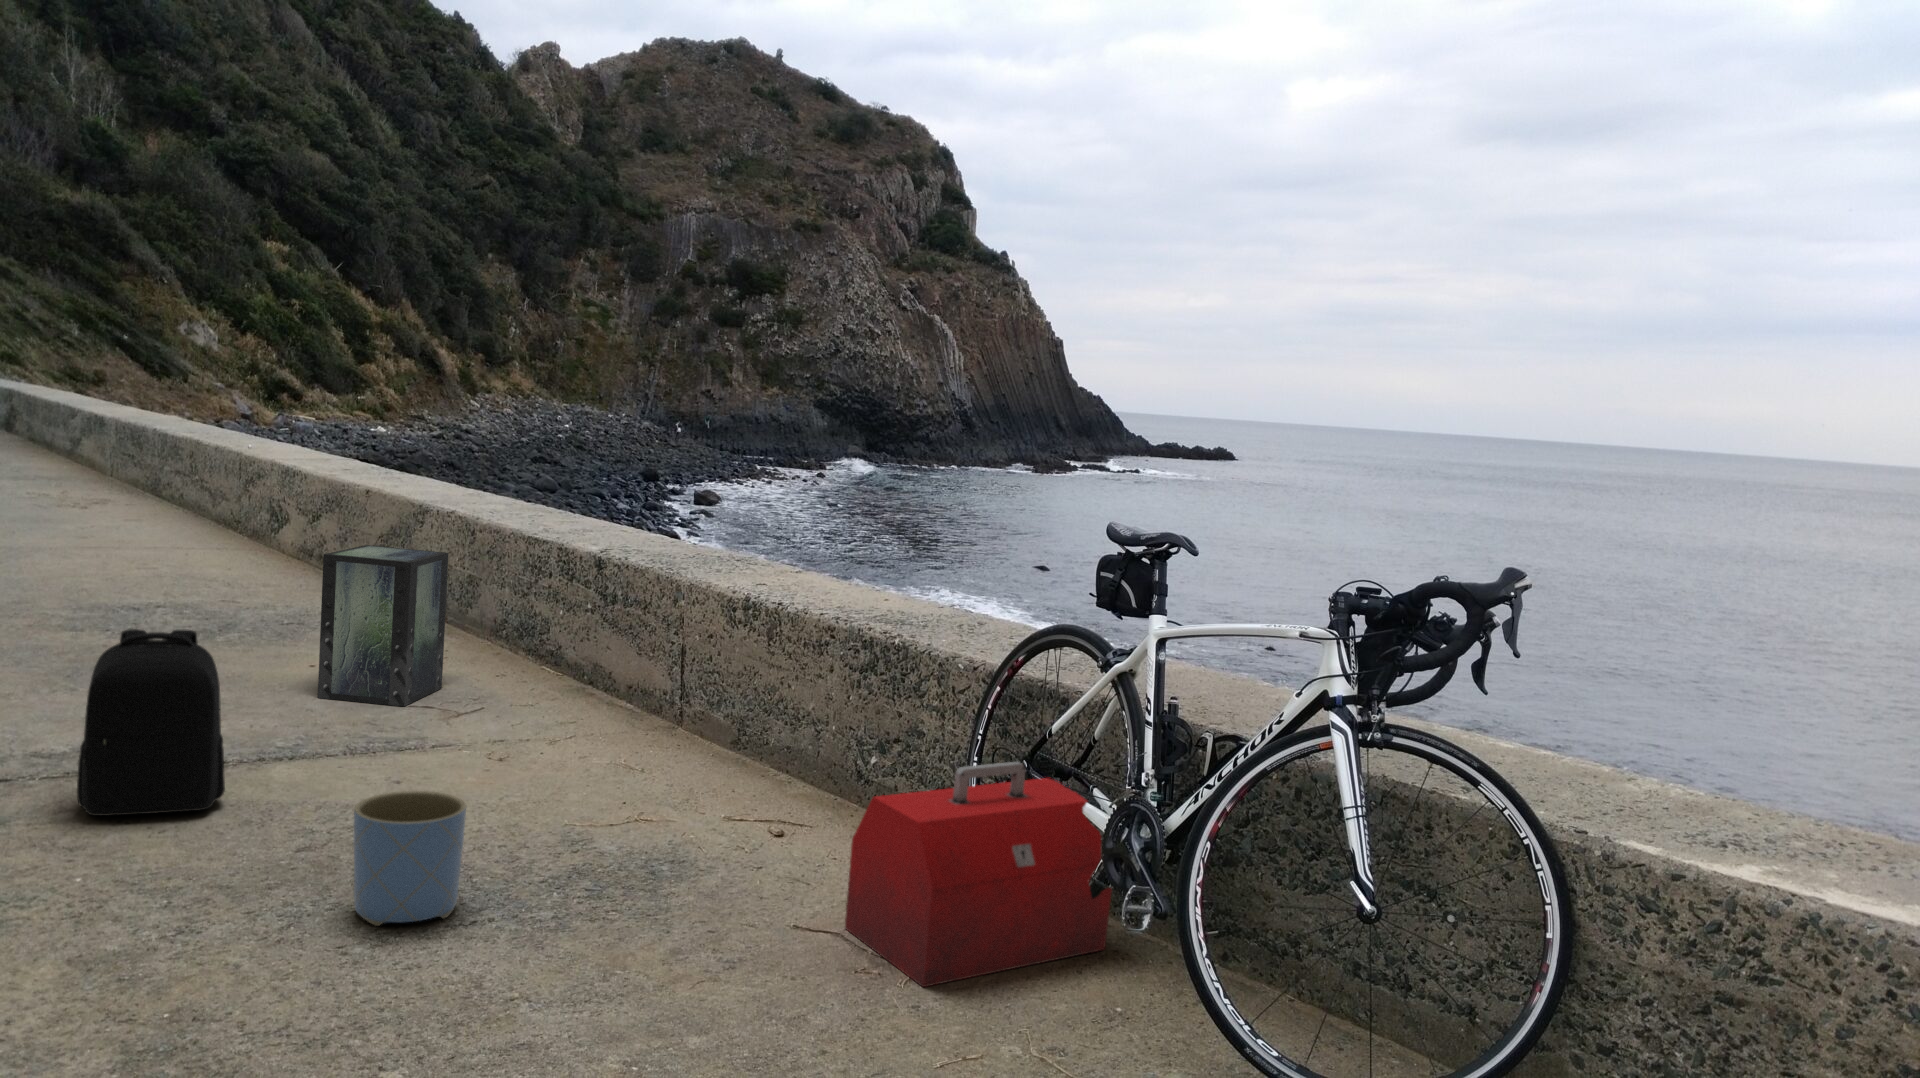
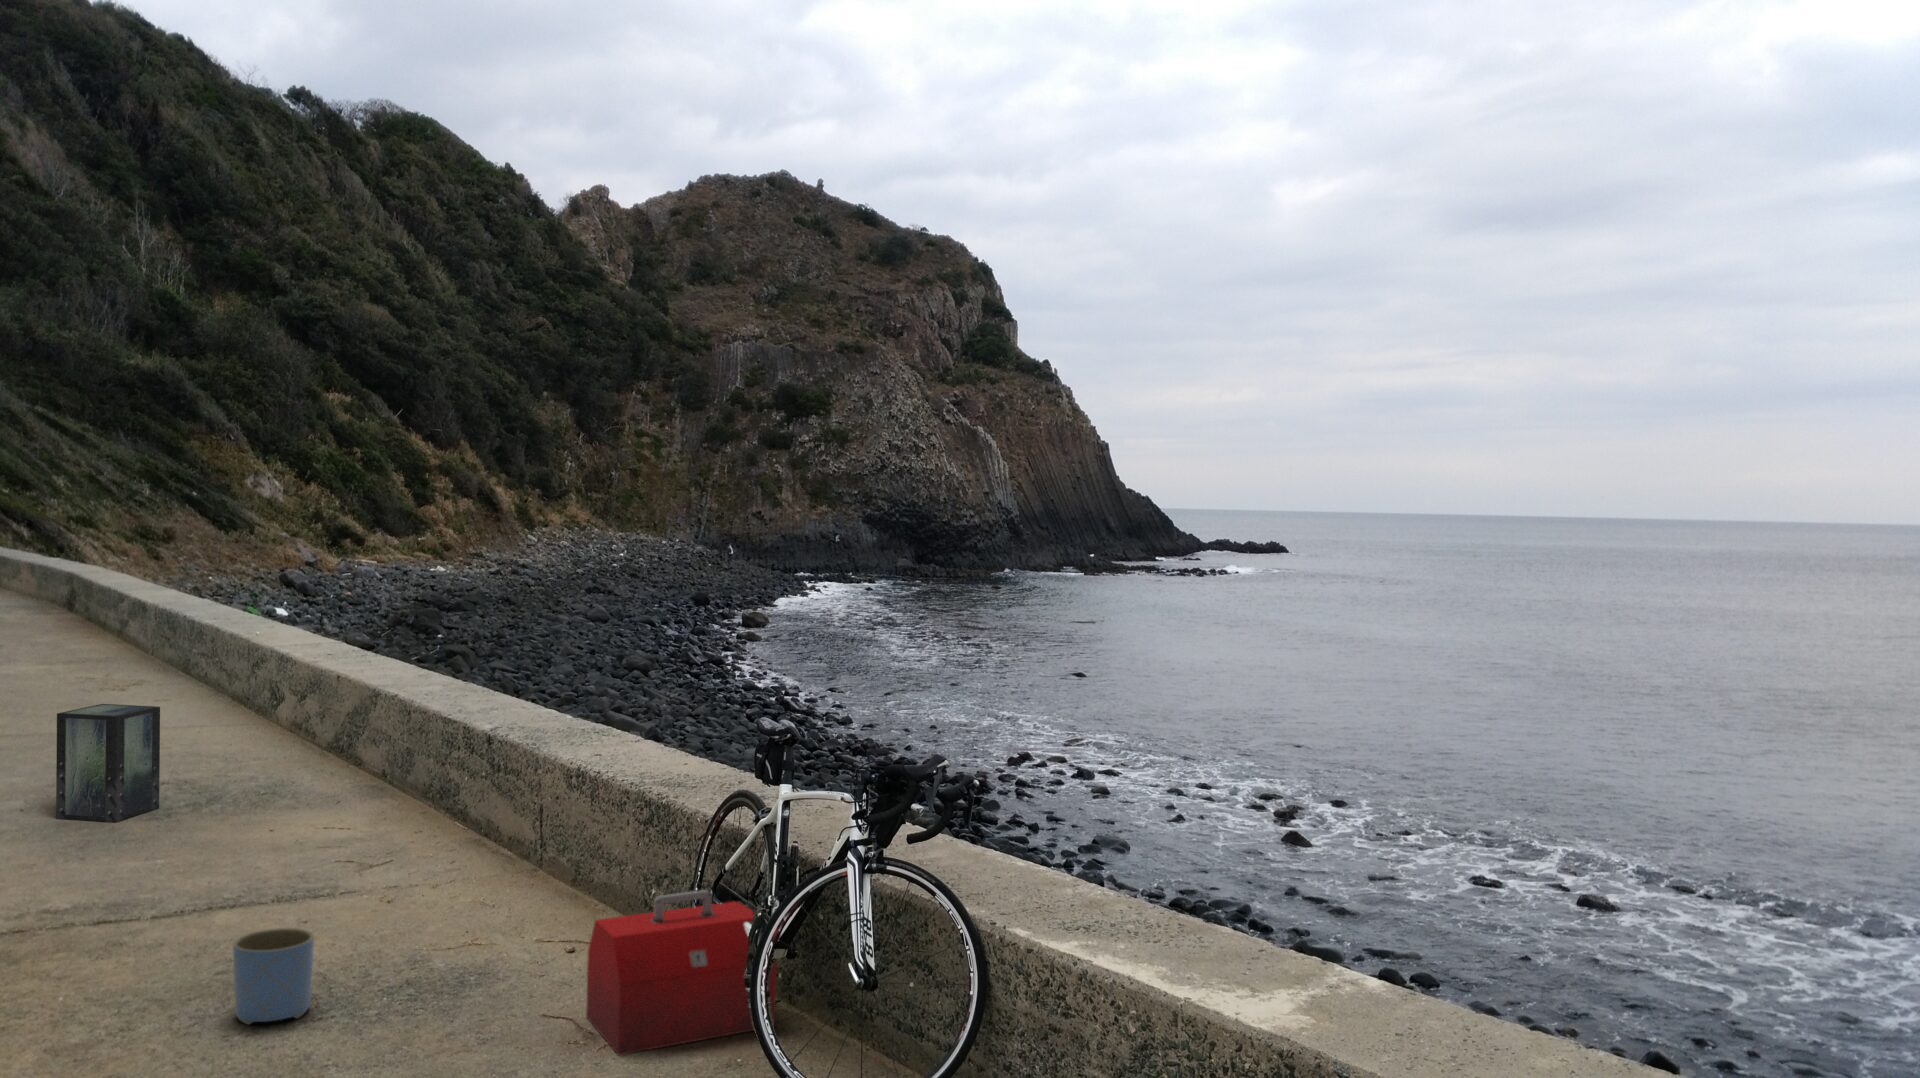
storage box: present [318,545,449,706] -> present [56,704,160,822]
backpack: present [77,629,225,816] -> none [61,815,169,955]

